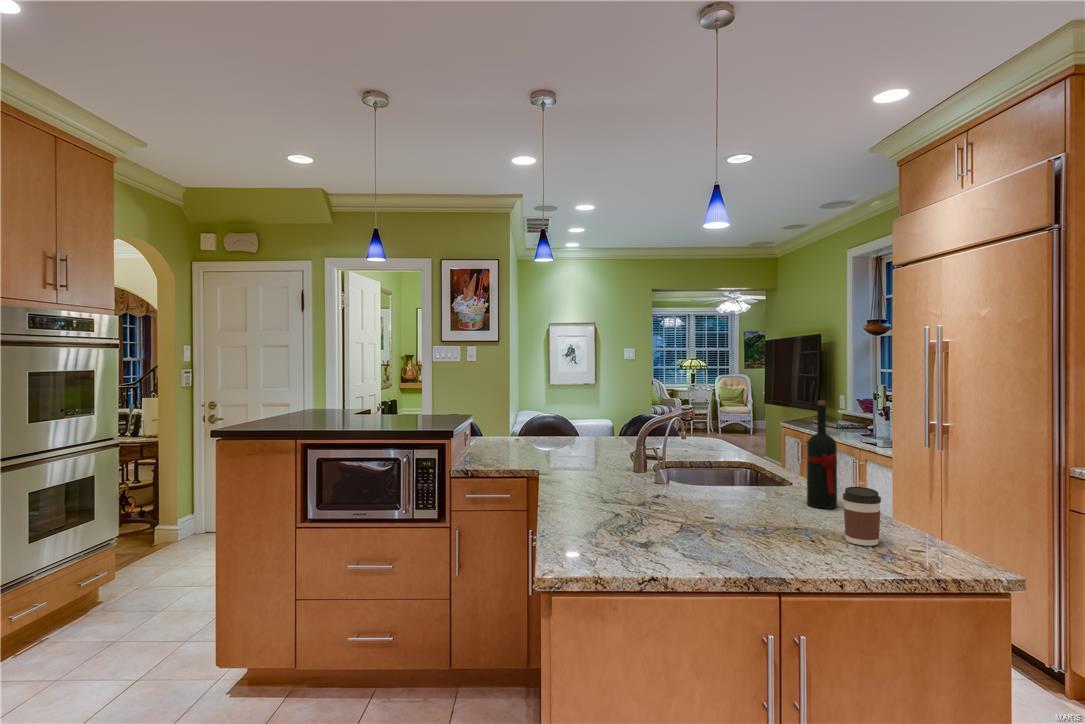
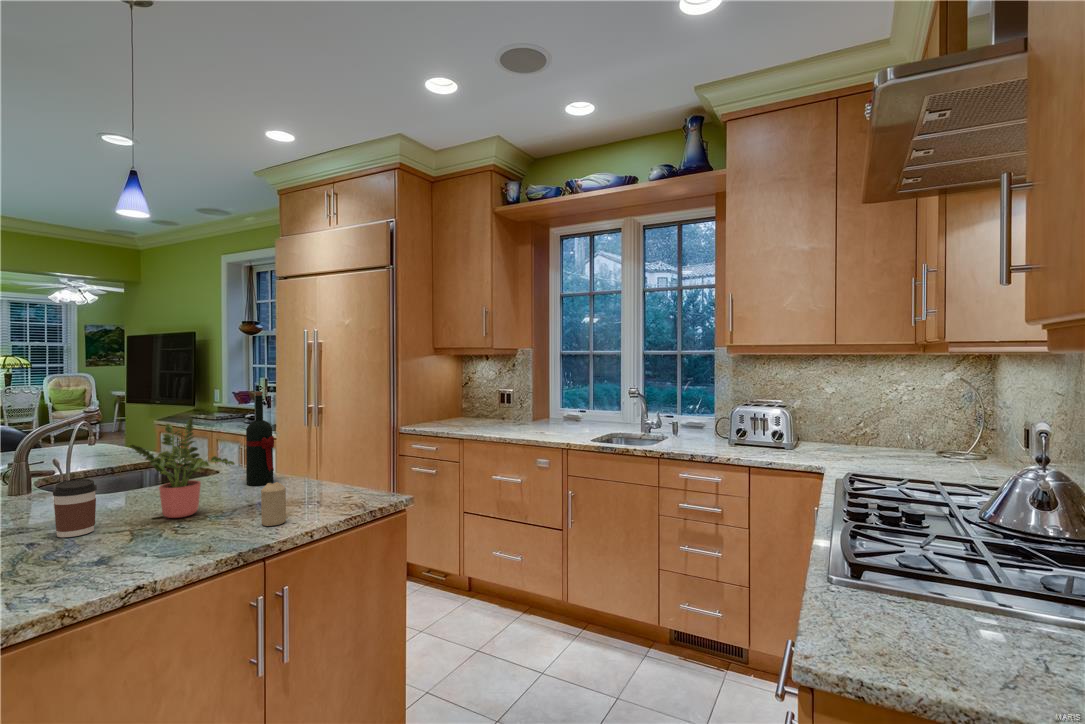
potted plant: none [683,424,776,523] -> present [130,419,234,518]
coffee cup: present [843,487,881,546] -> present [53,479,97,537]
candle: none [791,507,819,559] -> present [261,482,286,526]

